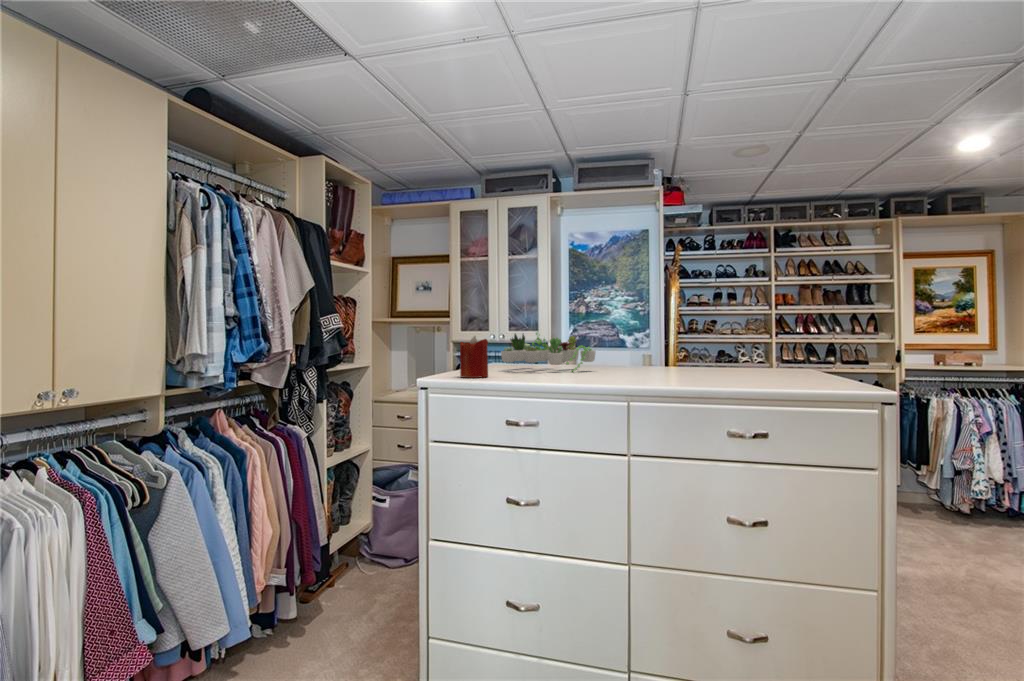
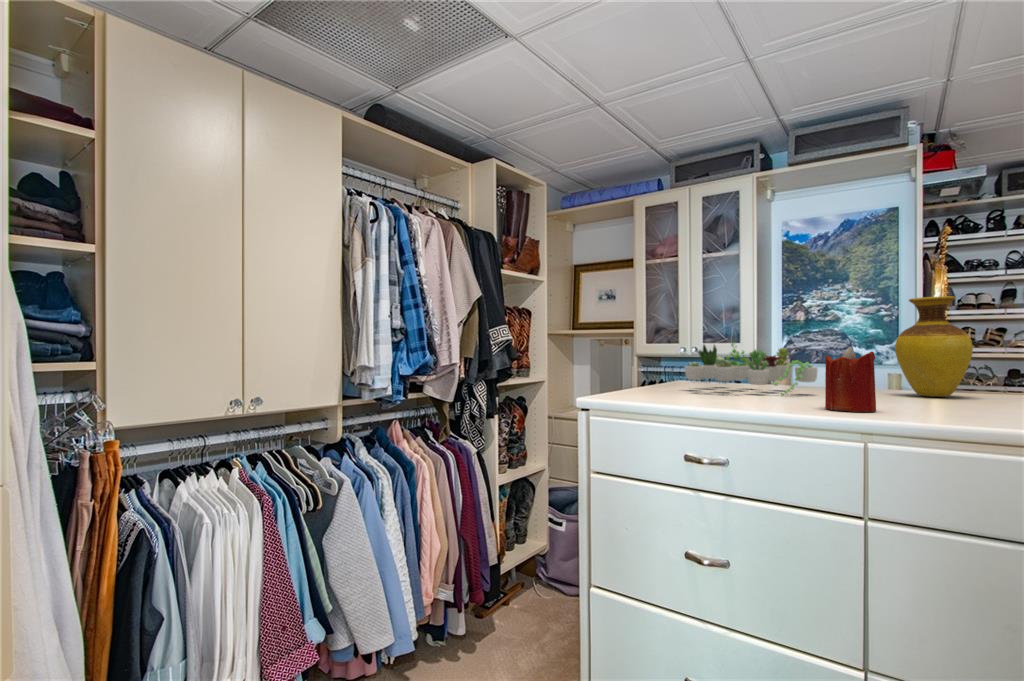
vase: none [644,300,687,370] -> present [895,296,973,397]
candle: present [460,336,488,378] -> present [825,347,876,412]

